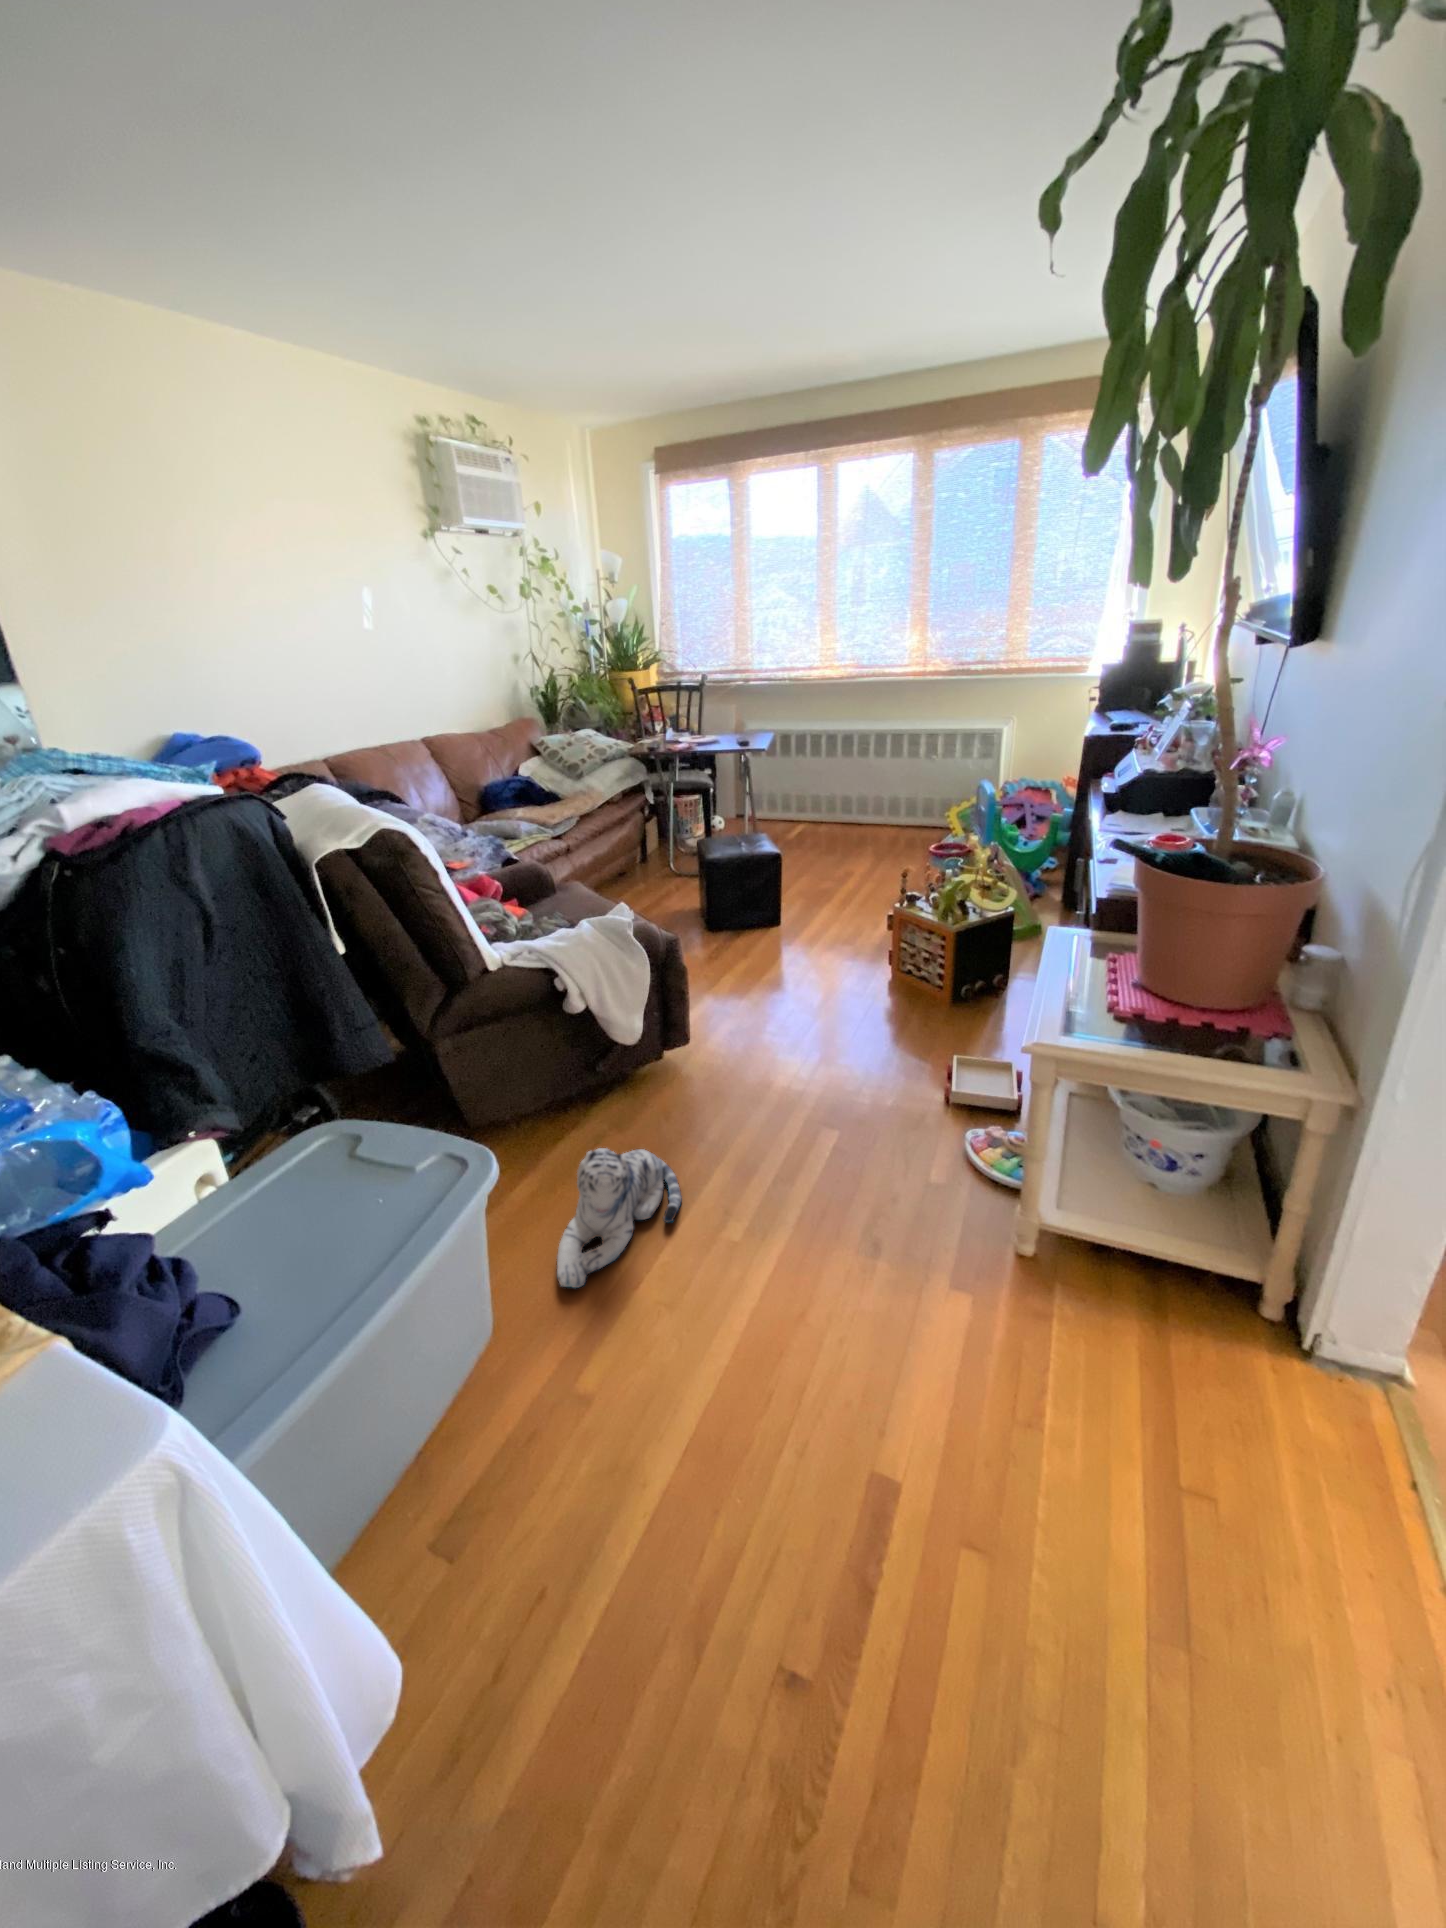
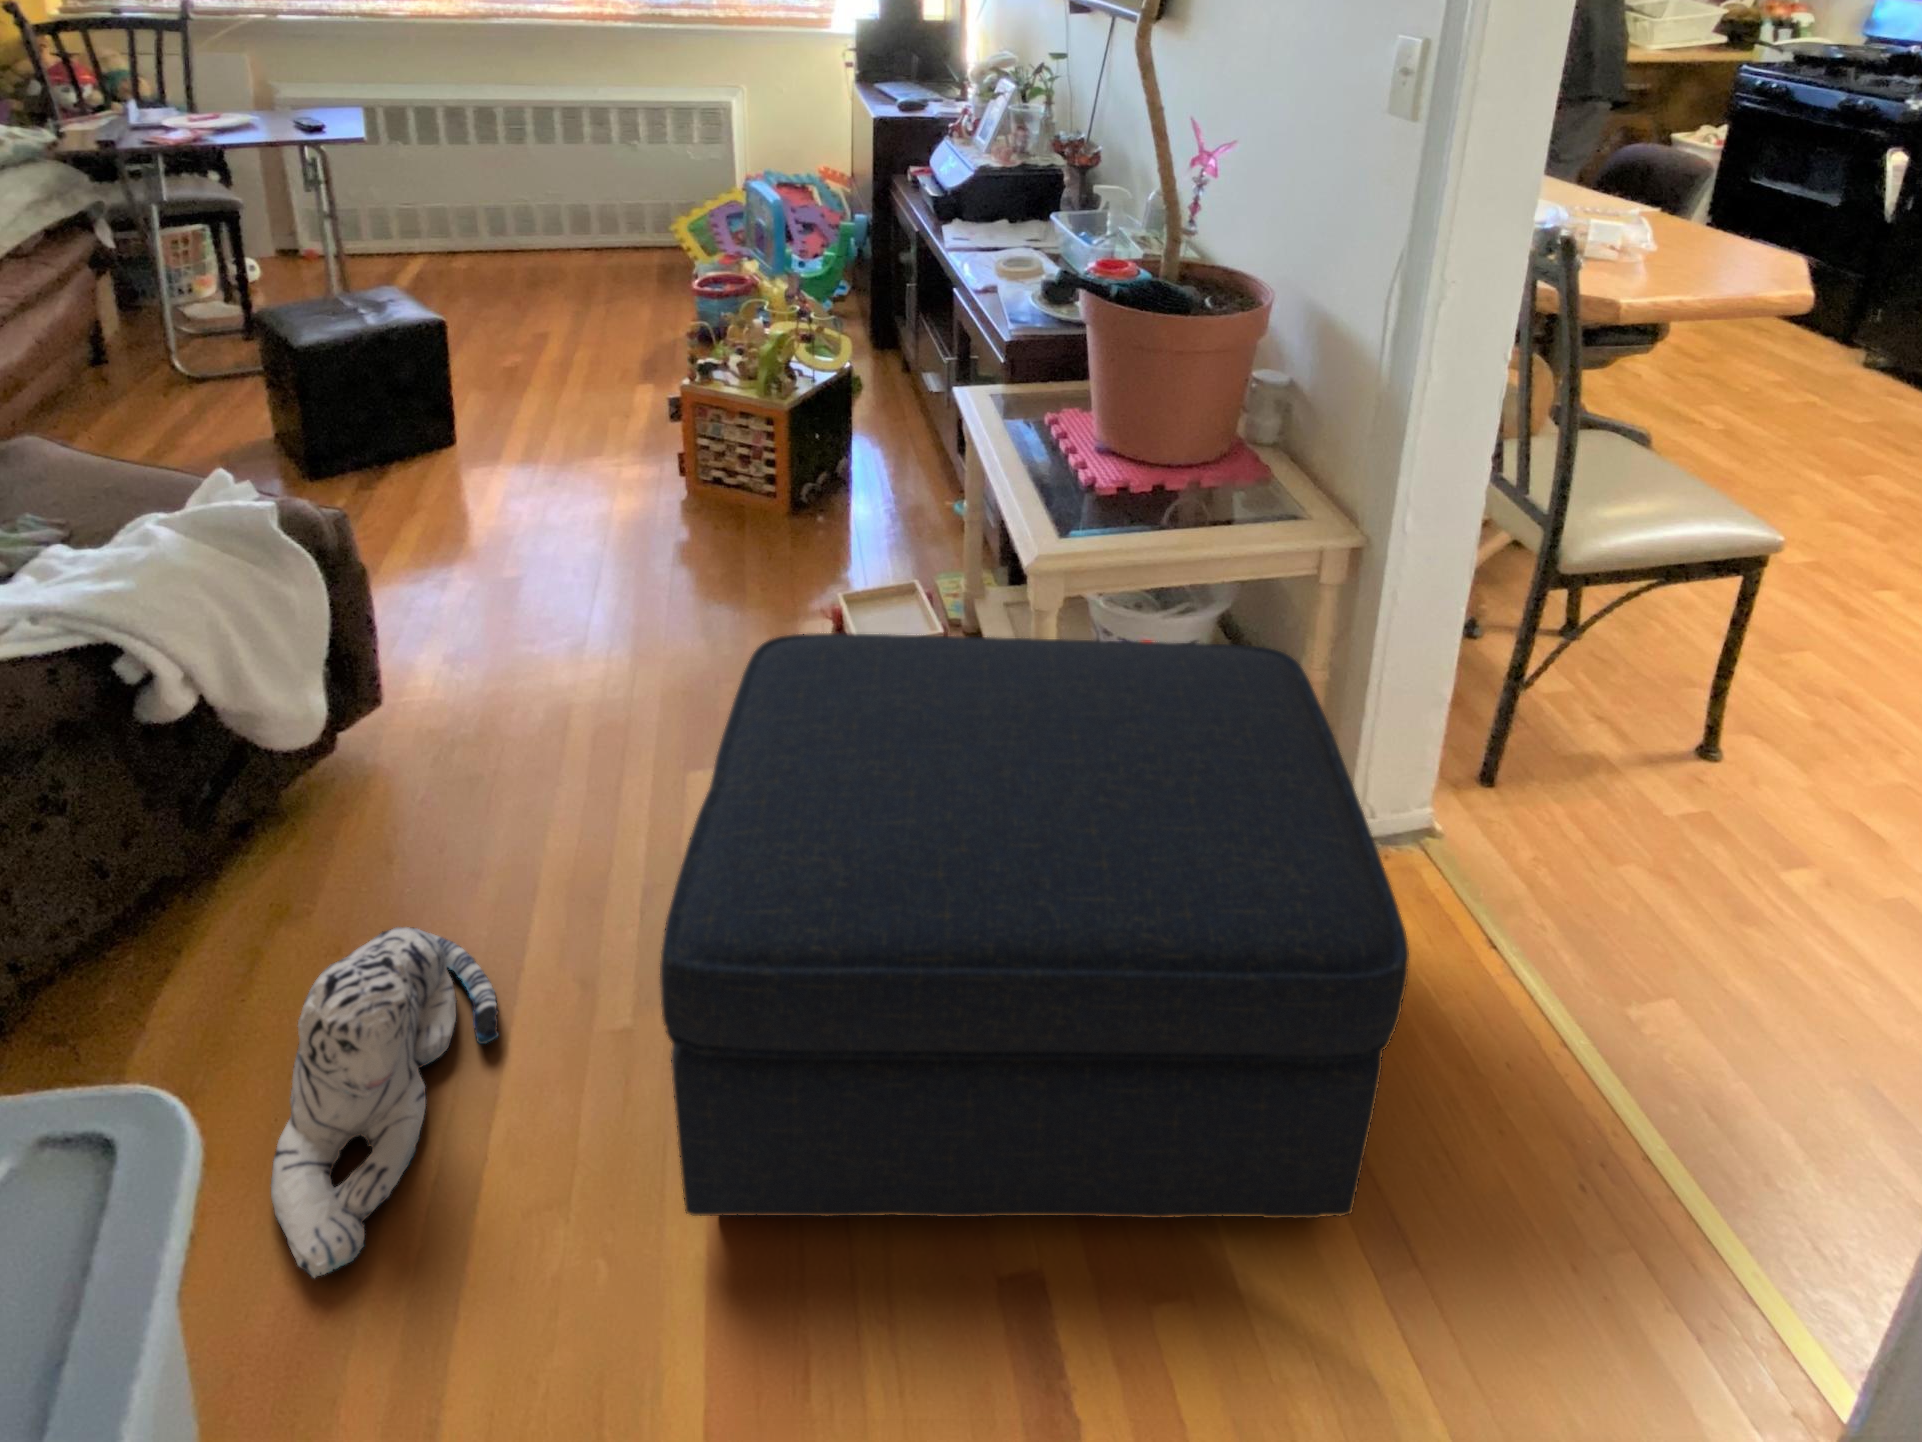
ottoman: none [701,1052,1256,1607] -> present [660,633,1409,1218]

